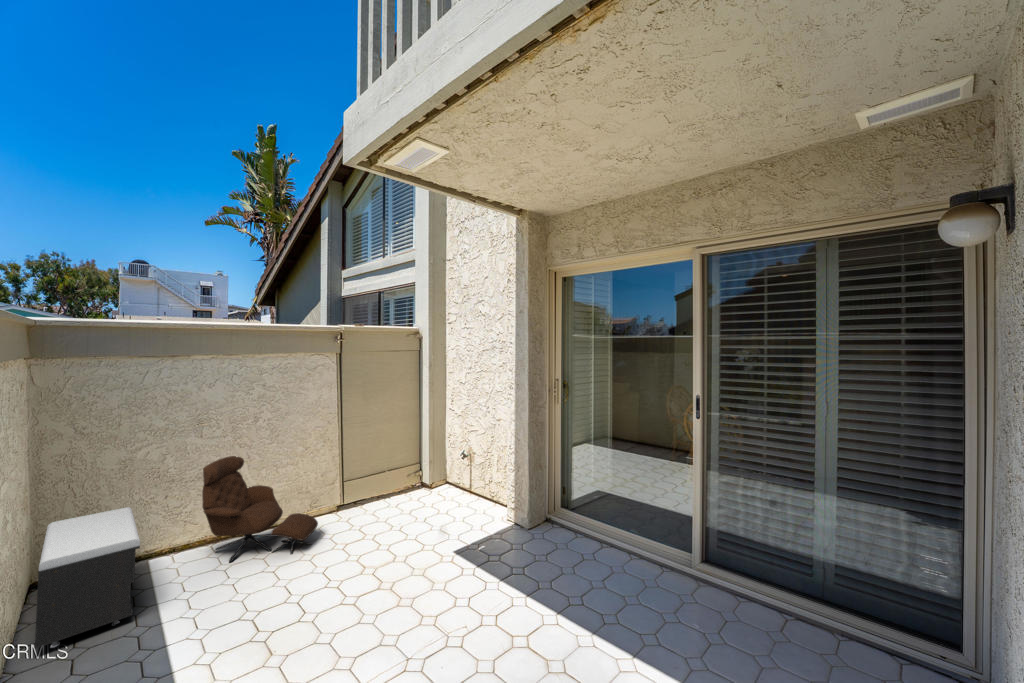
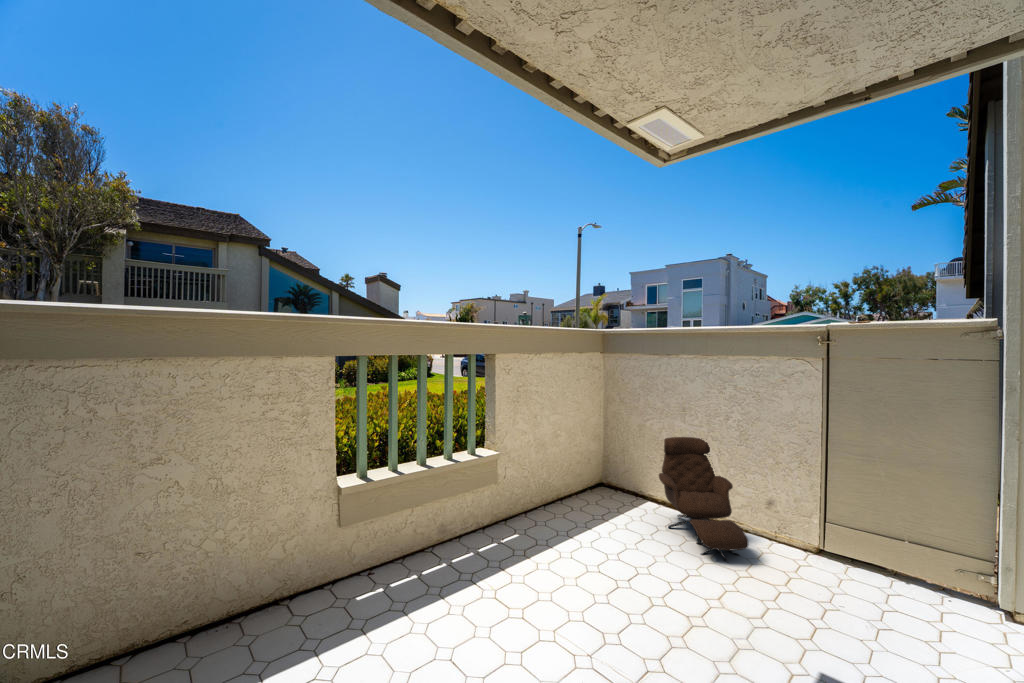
storage bench: present [35,507,140,648] -> none [559,441,633,515]

